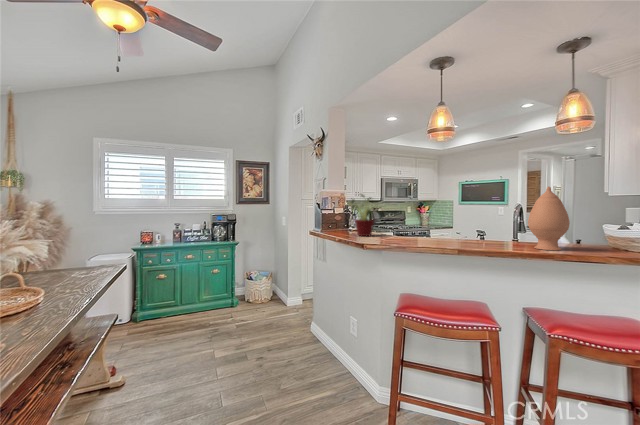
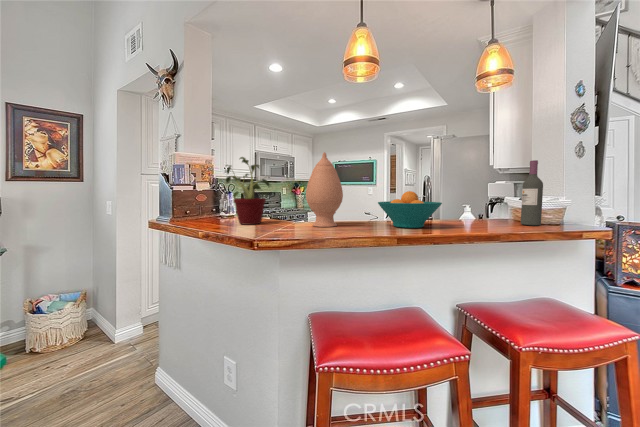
vase: present [528,187,570,250] -> present [306,152,343,227]
wine bottle: none [588,195,610,252] -> present [521,160,543,225]
fruit bowl: none [448,219,499,245] -> present [378,191,442,228]

